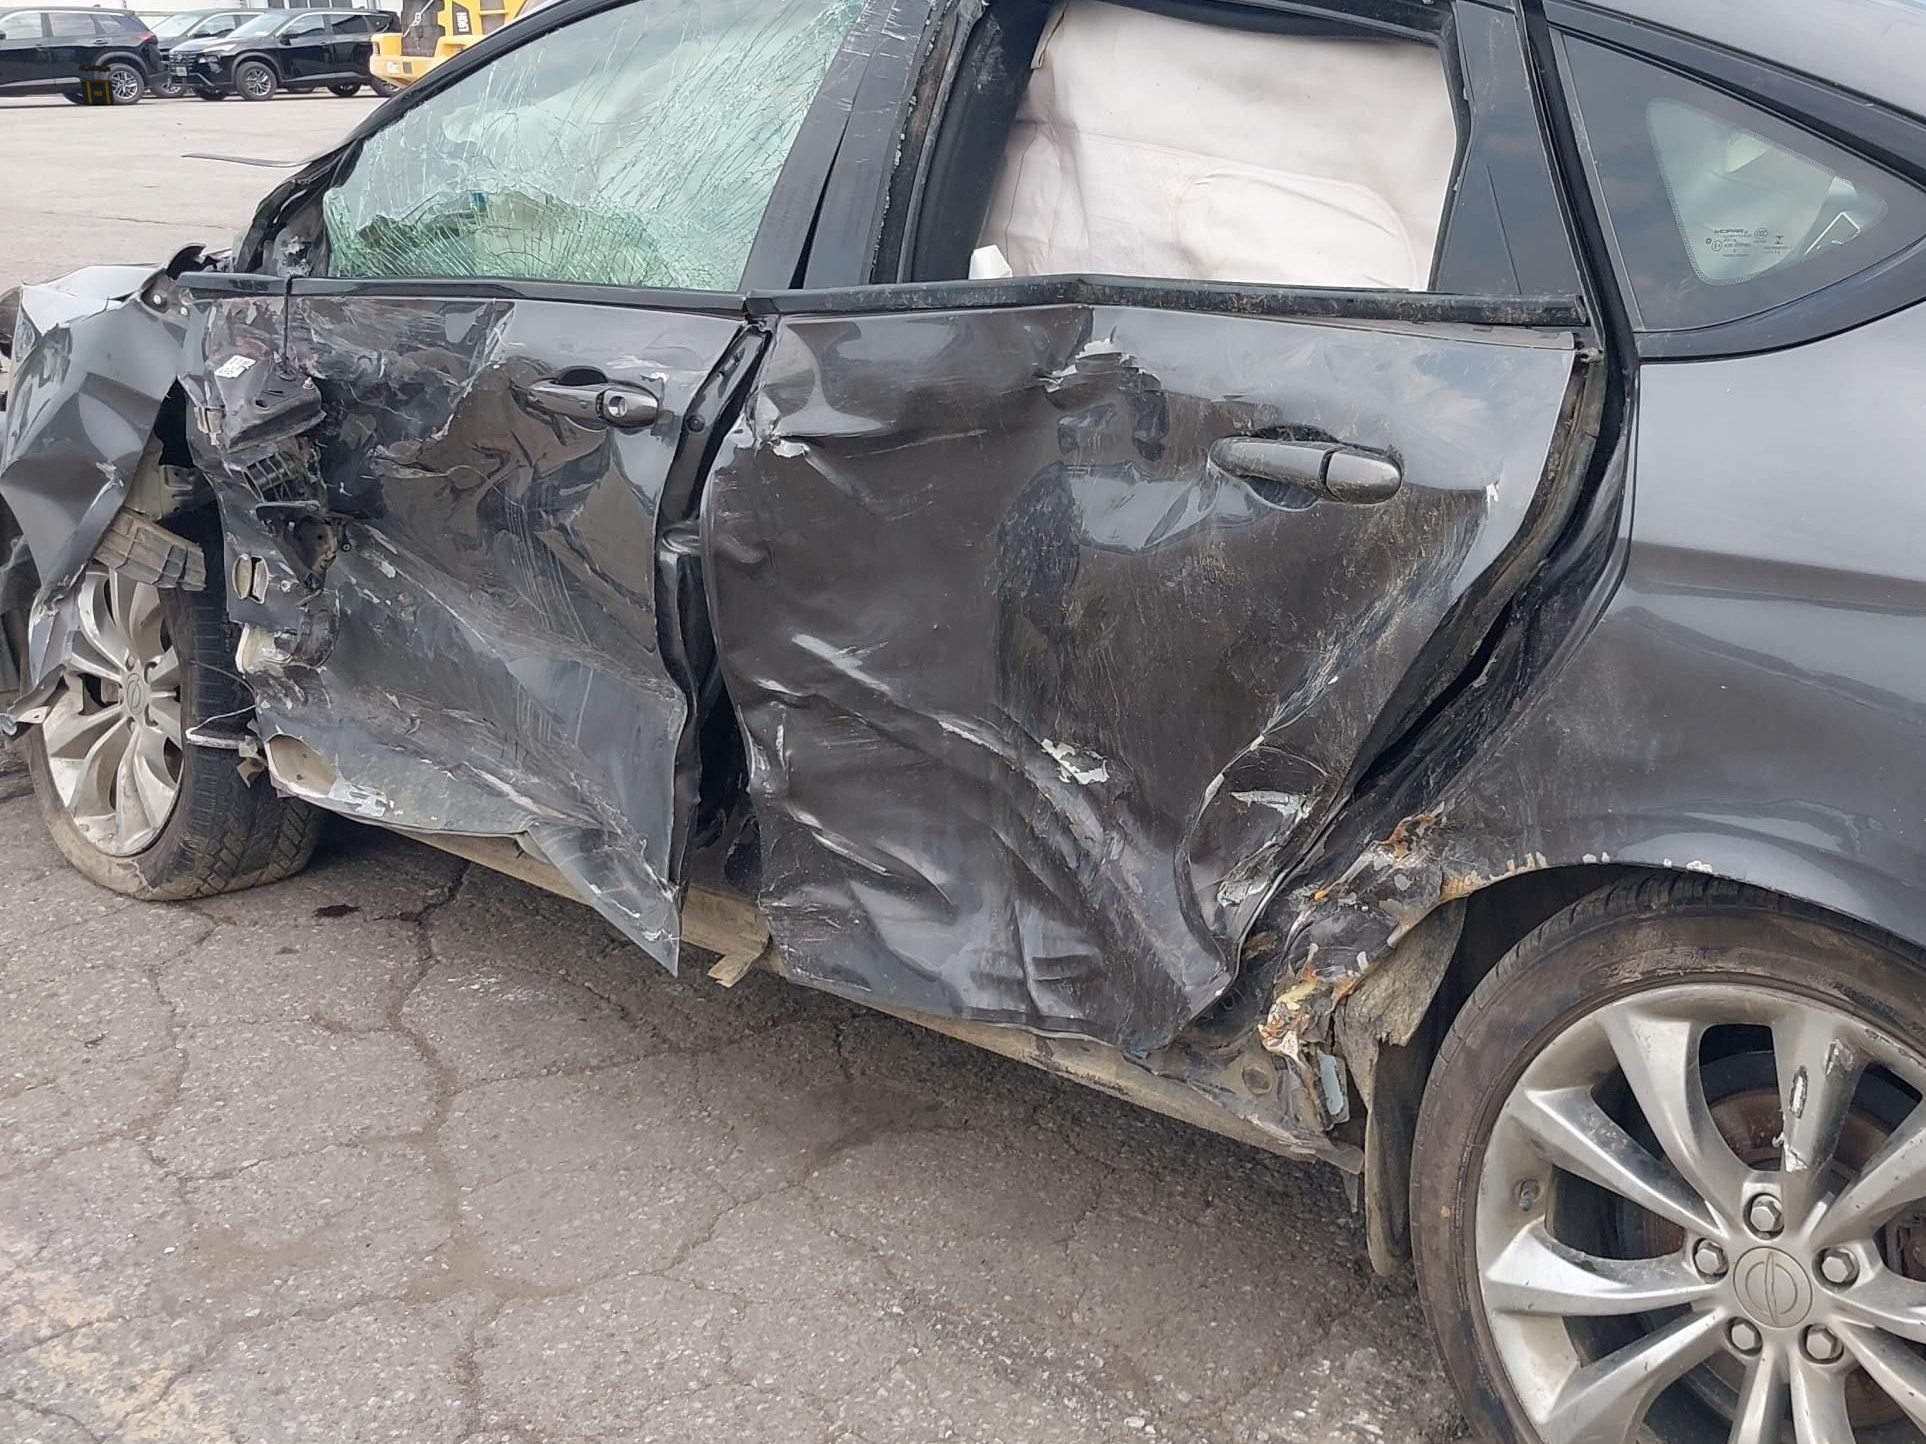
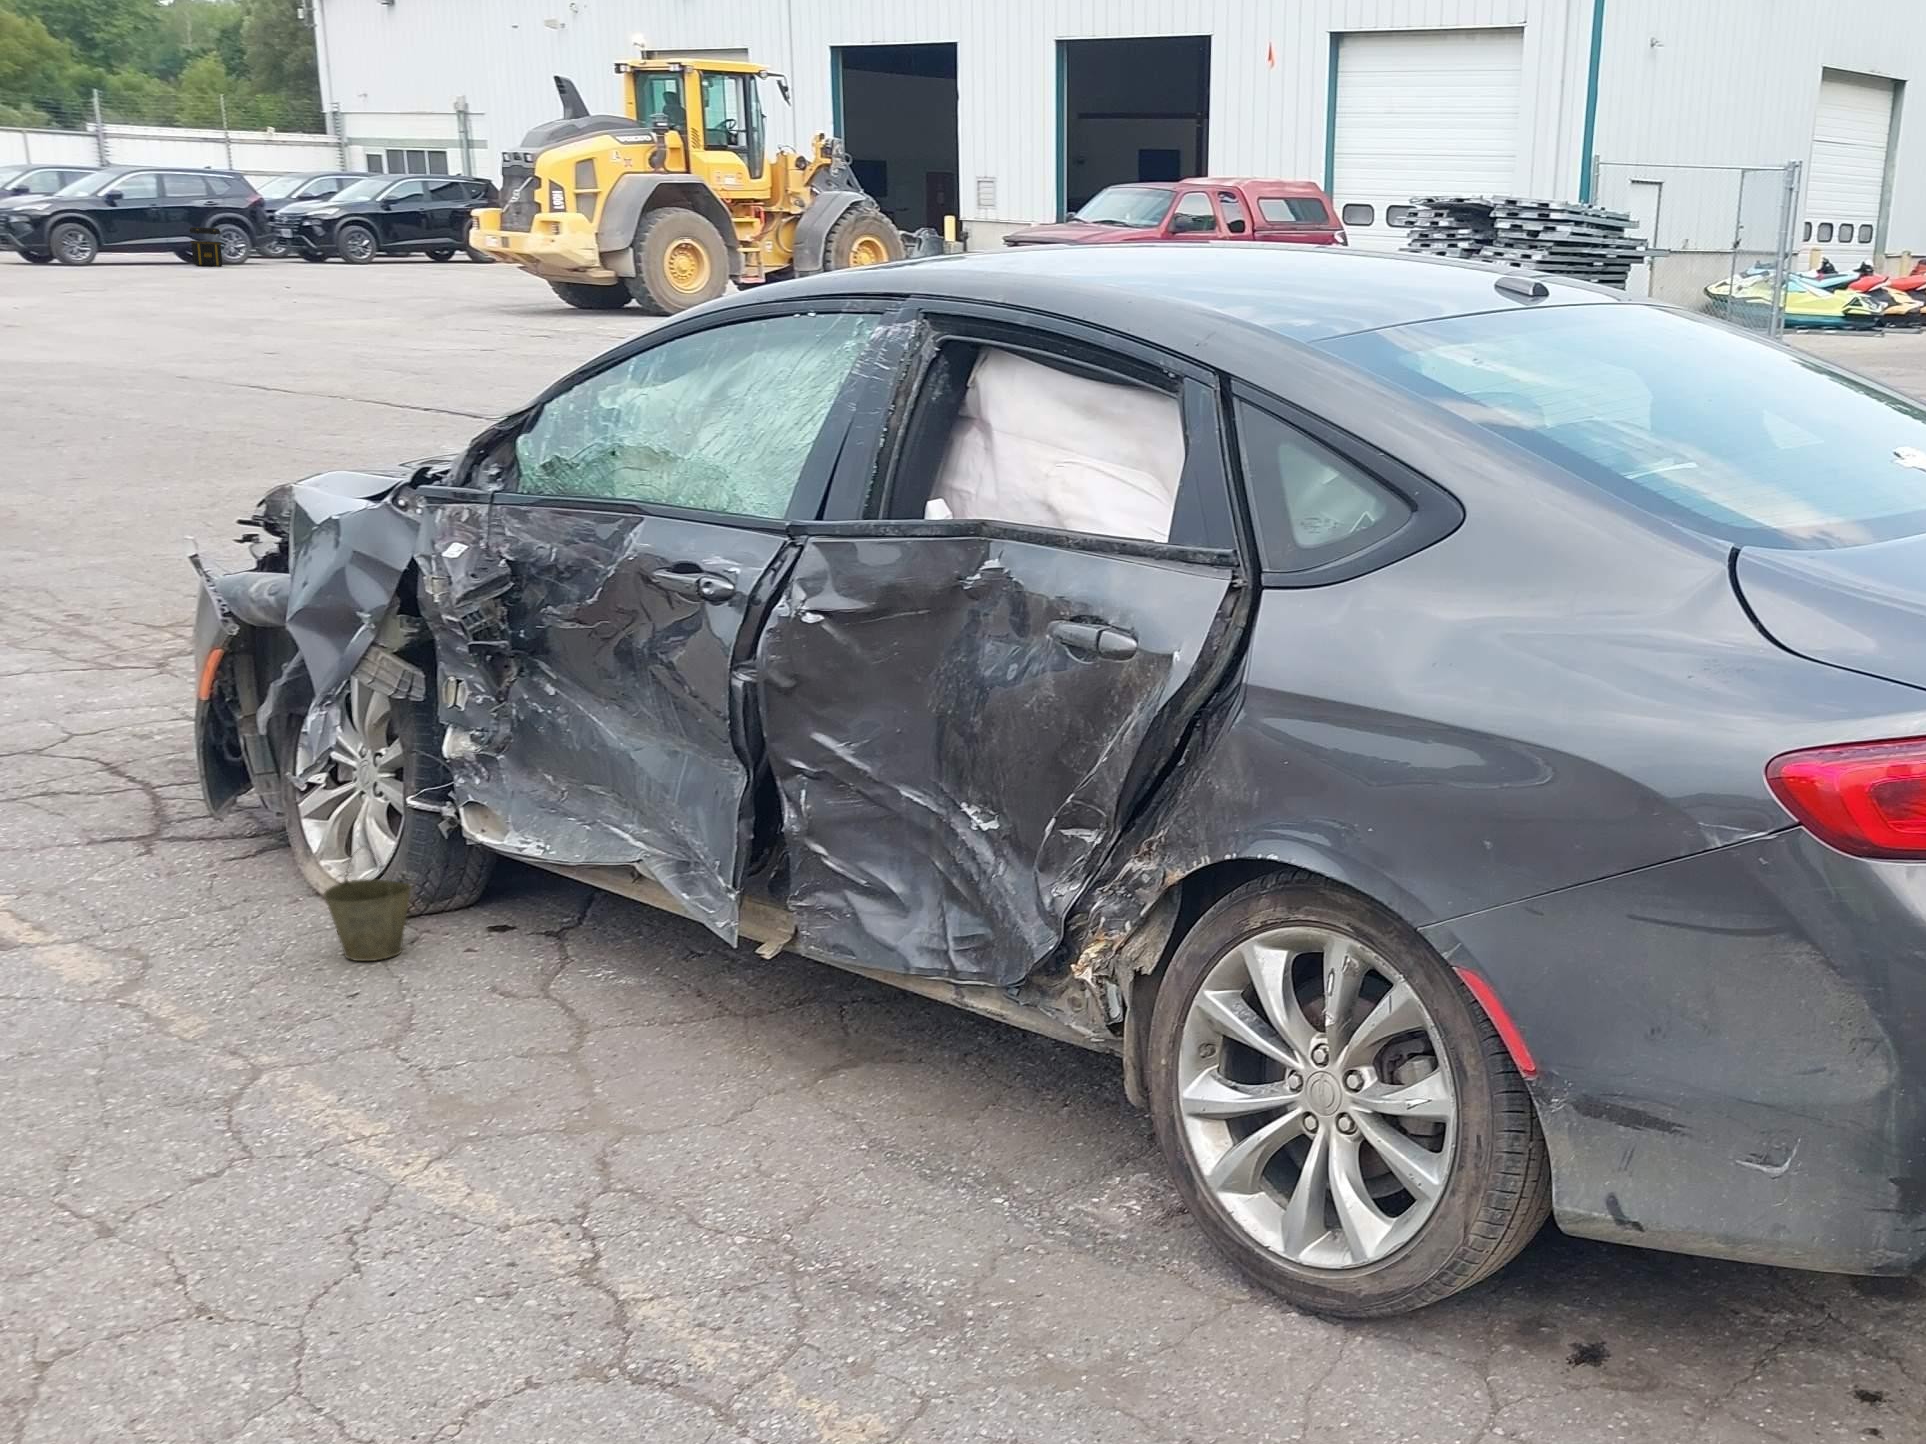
bucket: none [58,803,196,972] -> present [324,849,412,961]

